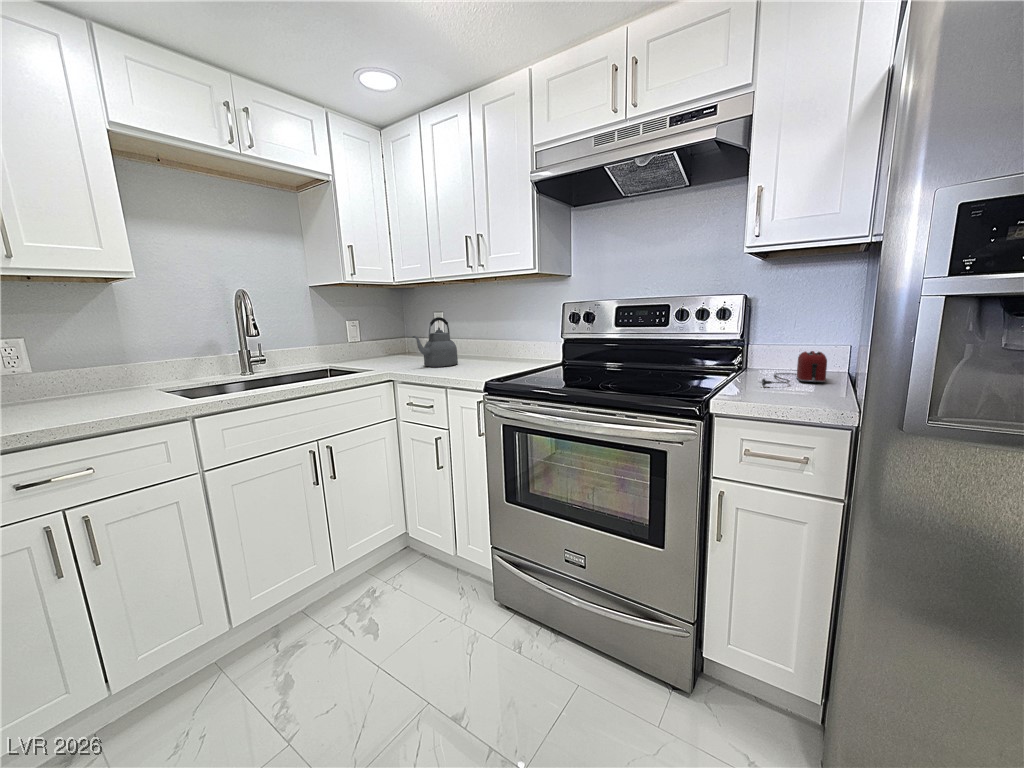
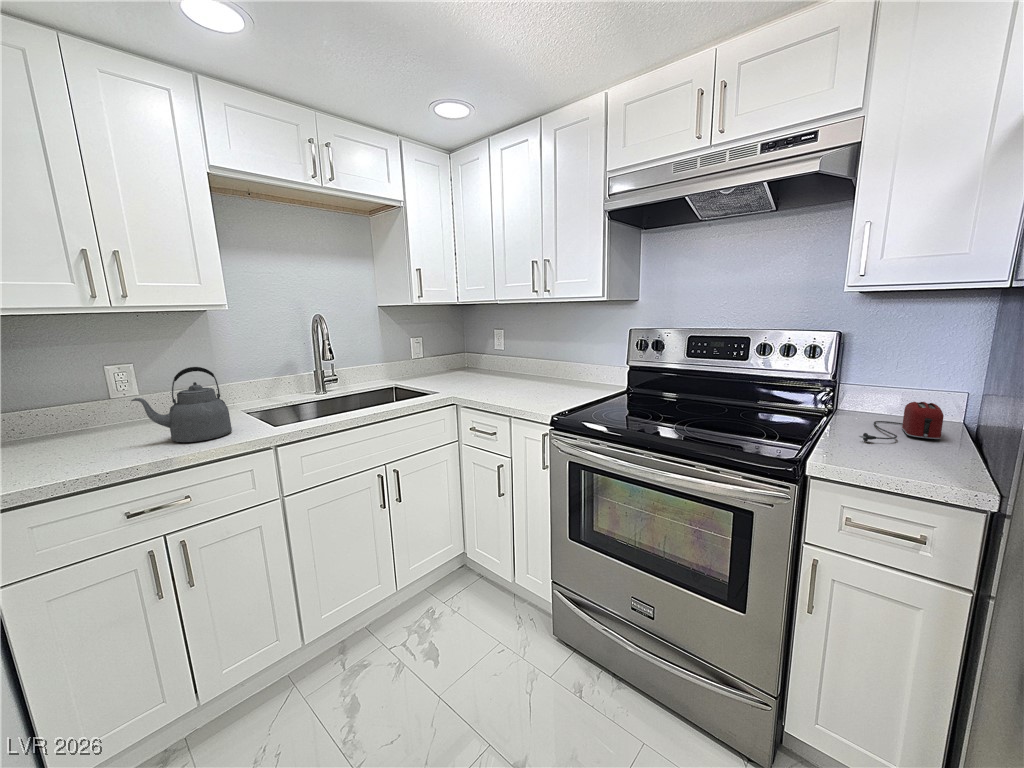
kettle: present [412,317,458,367] -> present [131,367,232,442]

